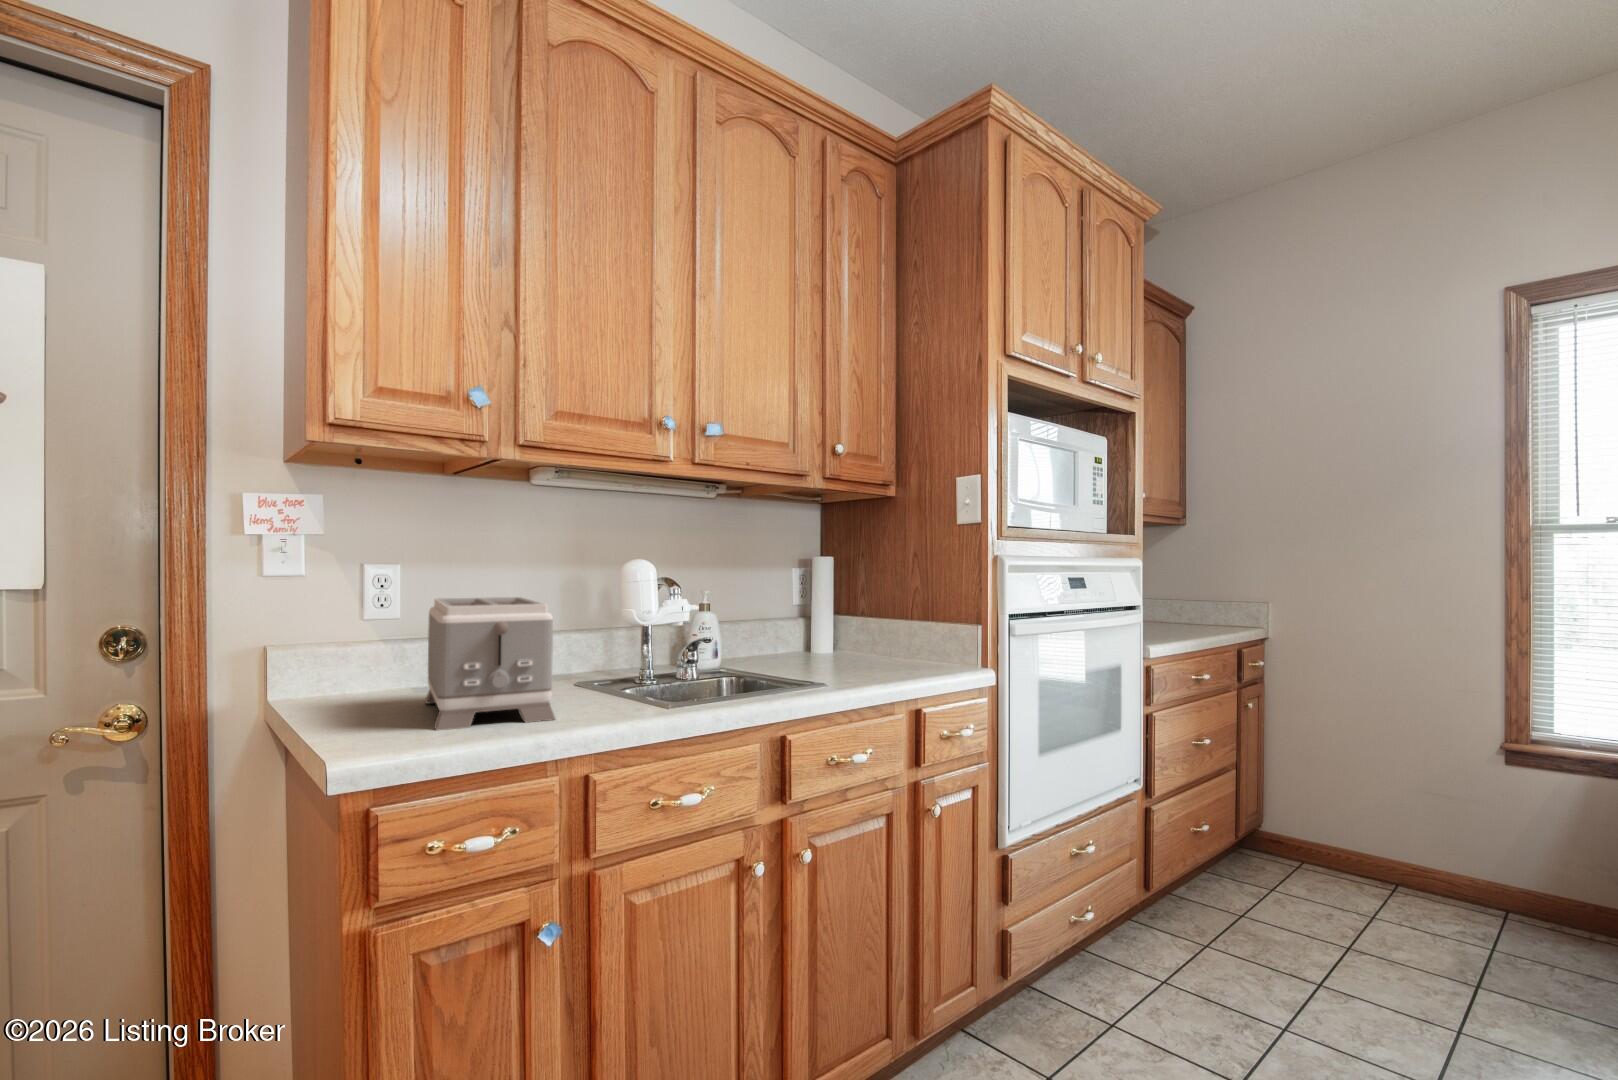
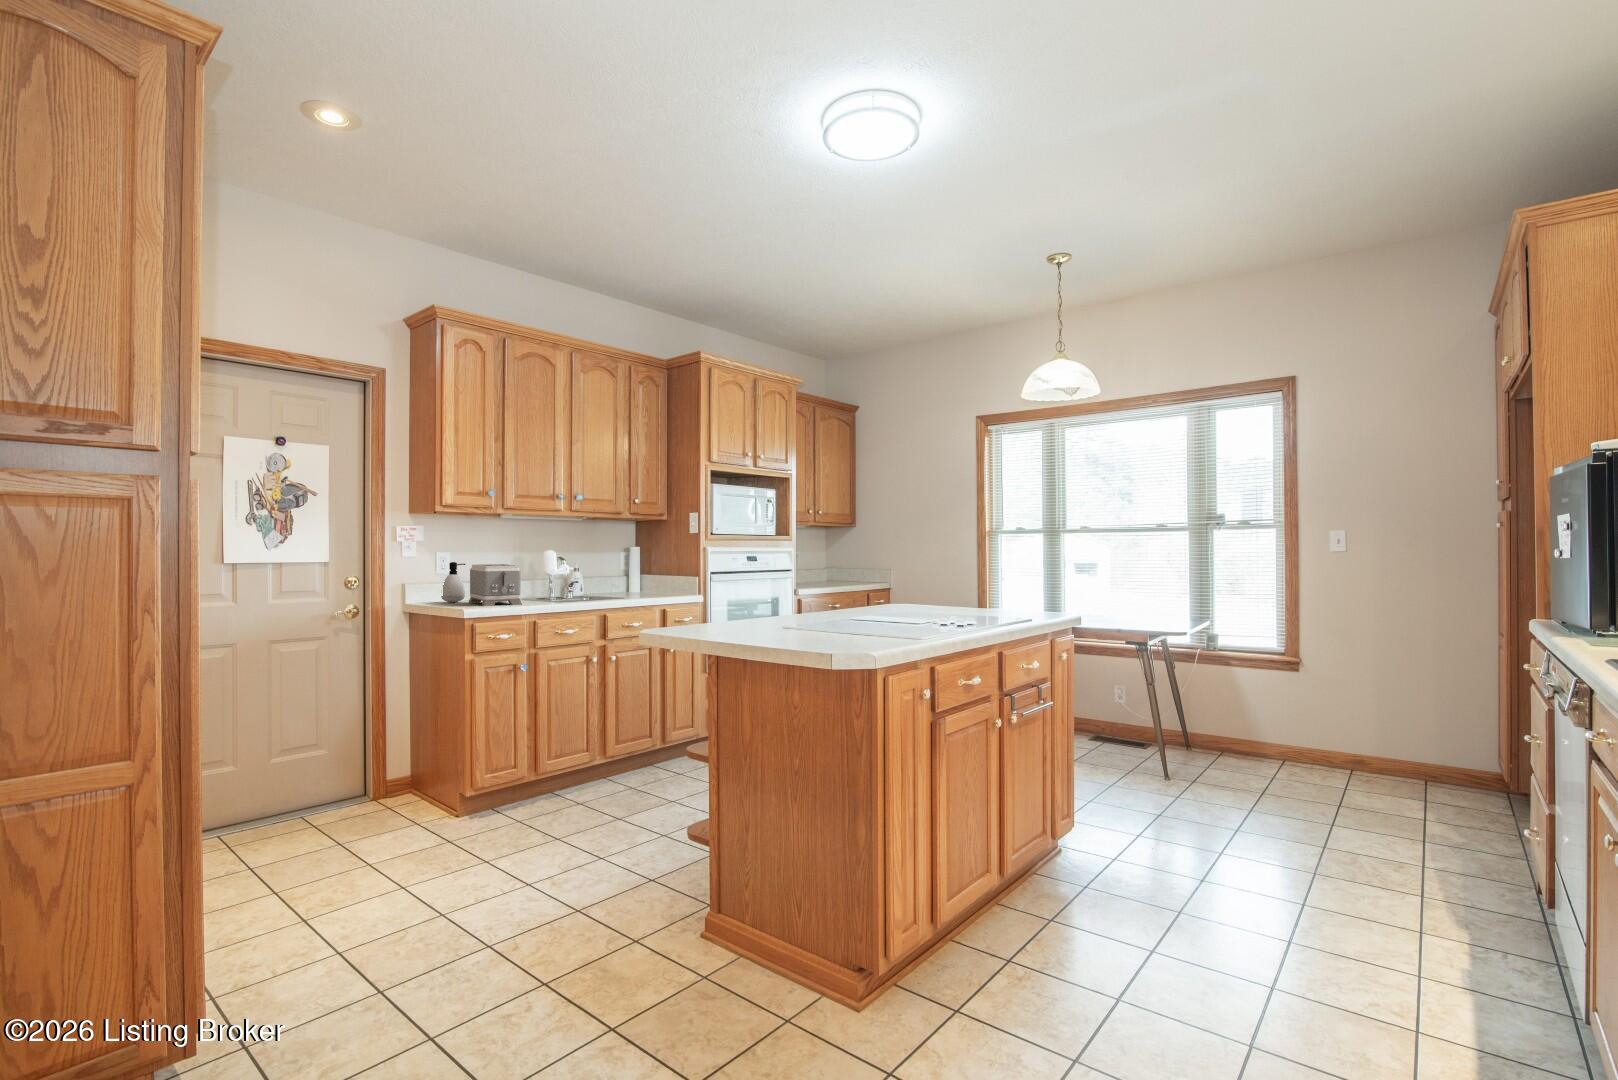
soap dispenser: none [363,591,430,696] -> present [441,562,465,602]

